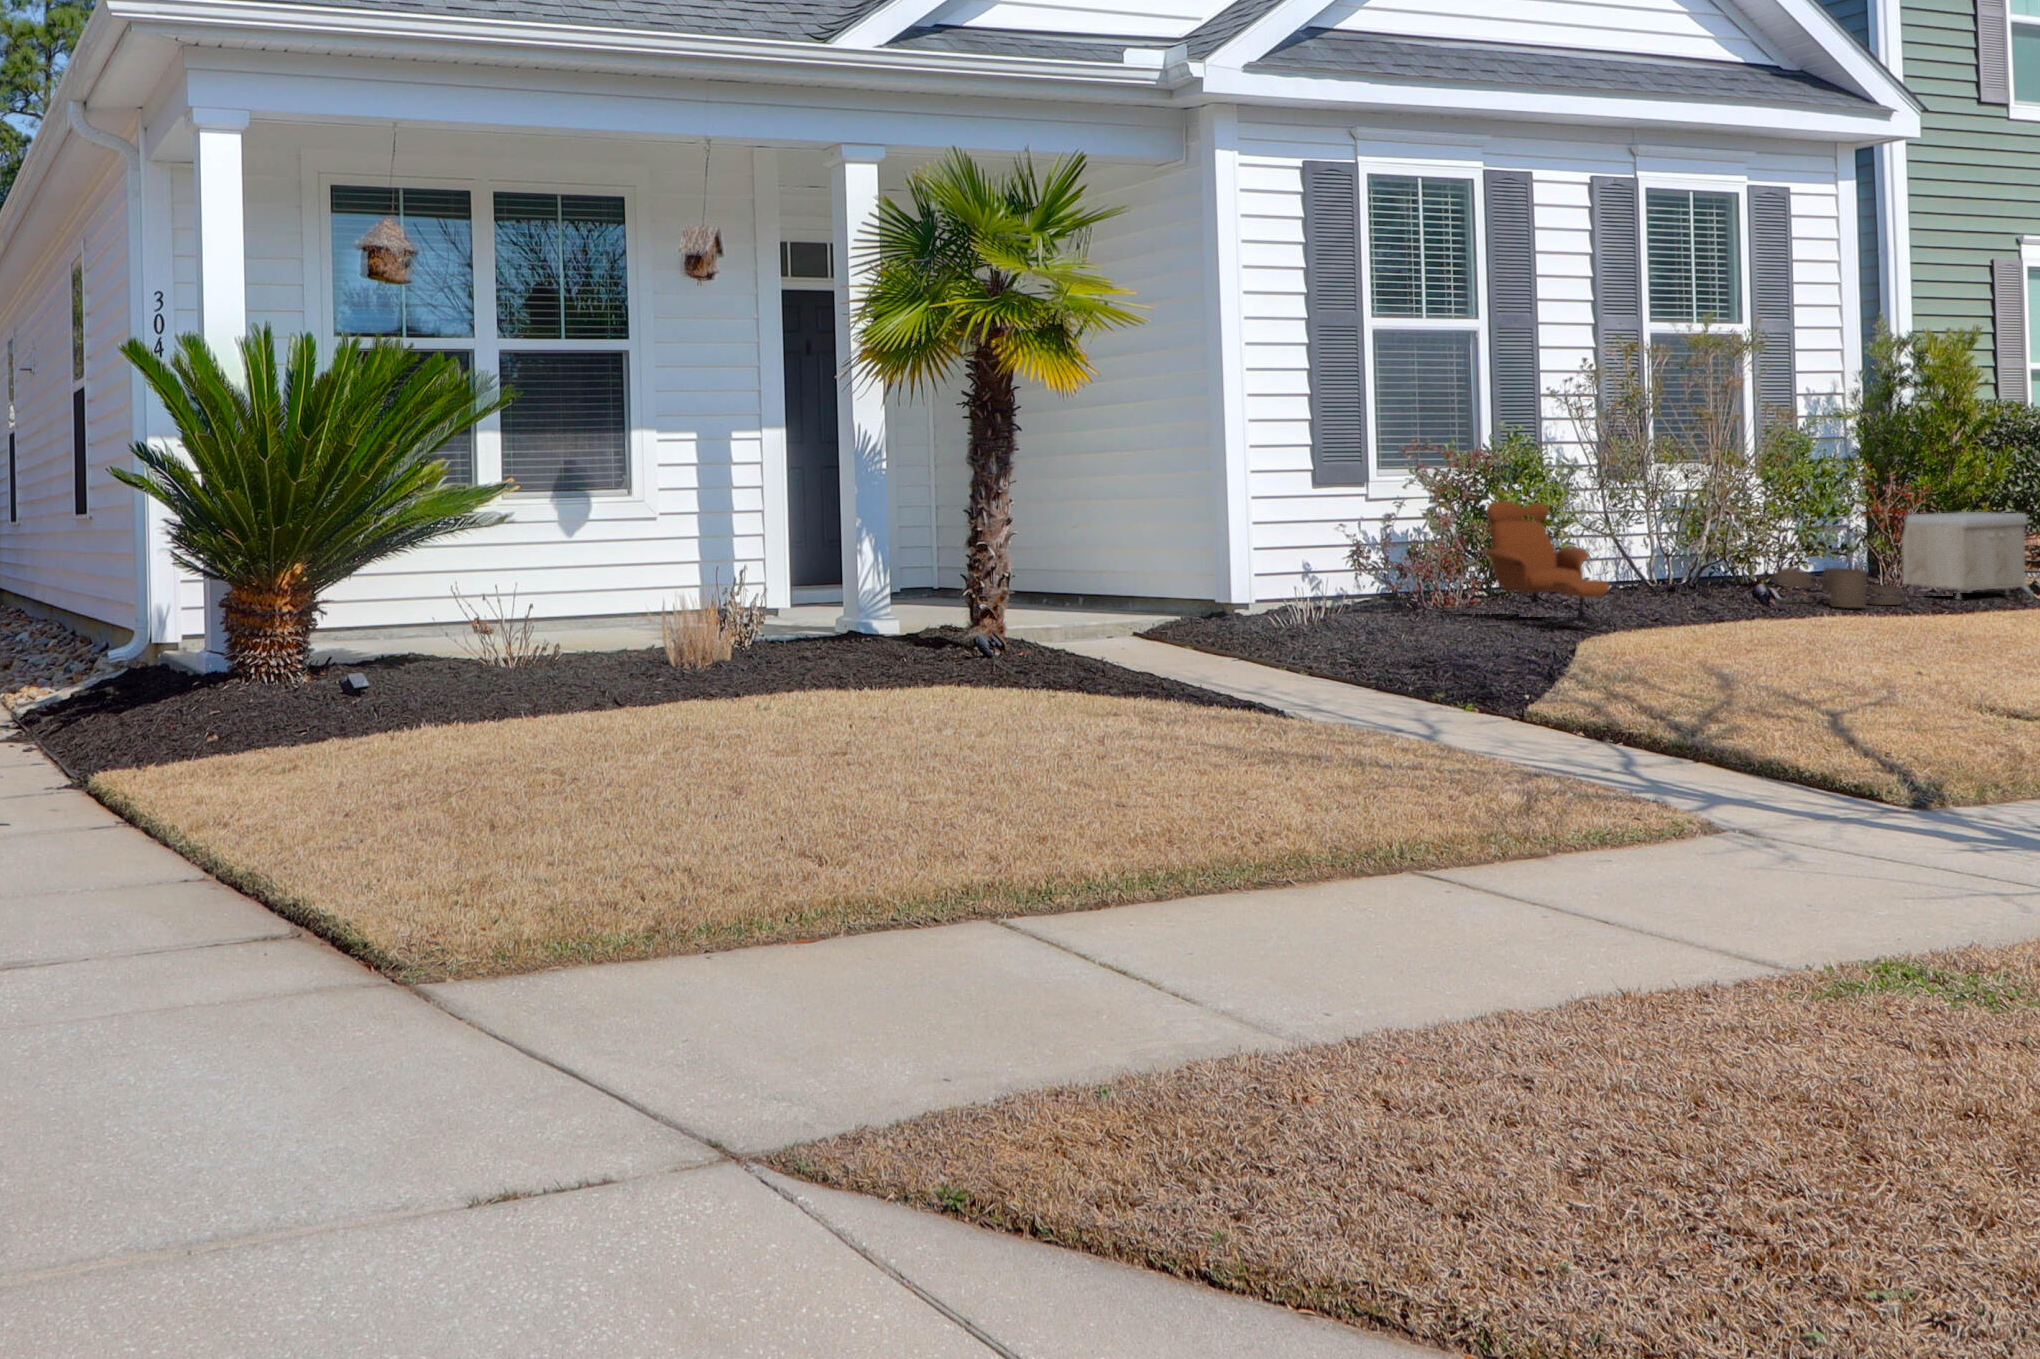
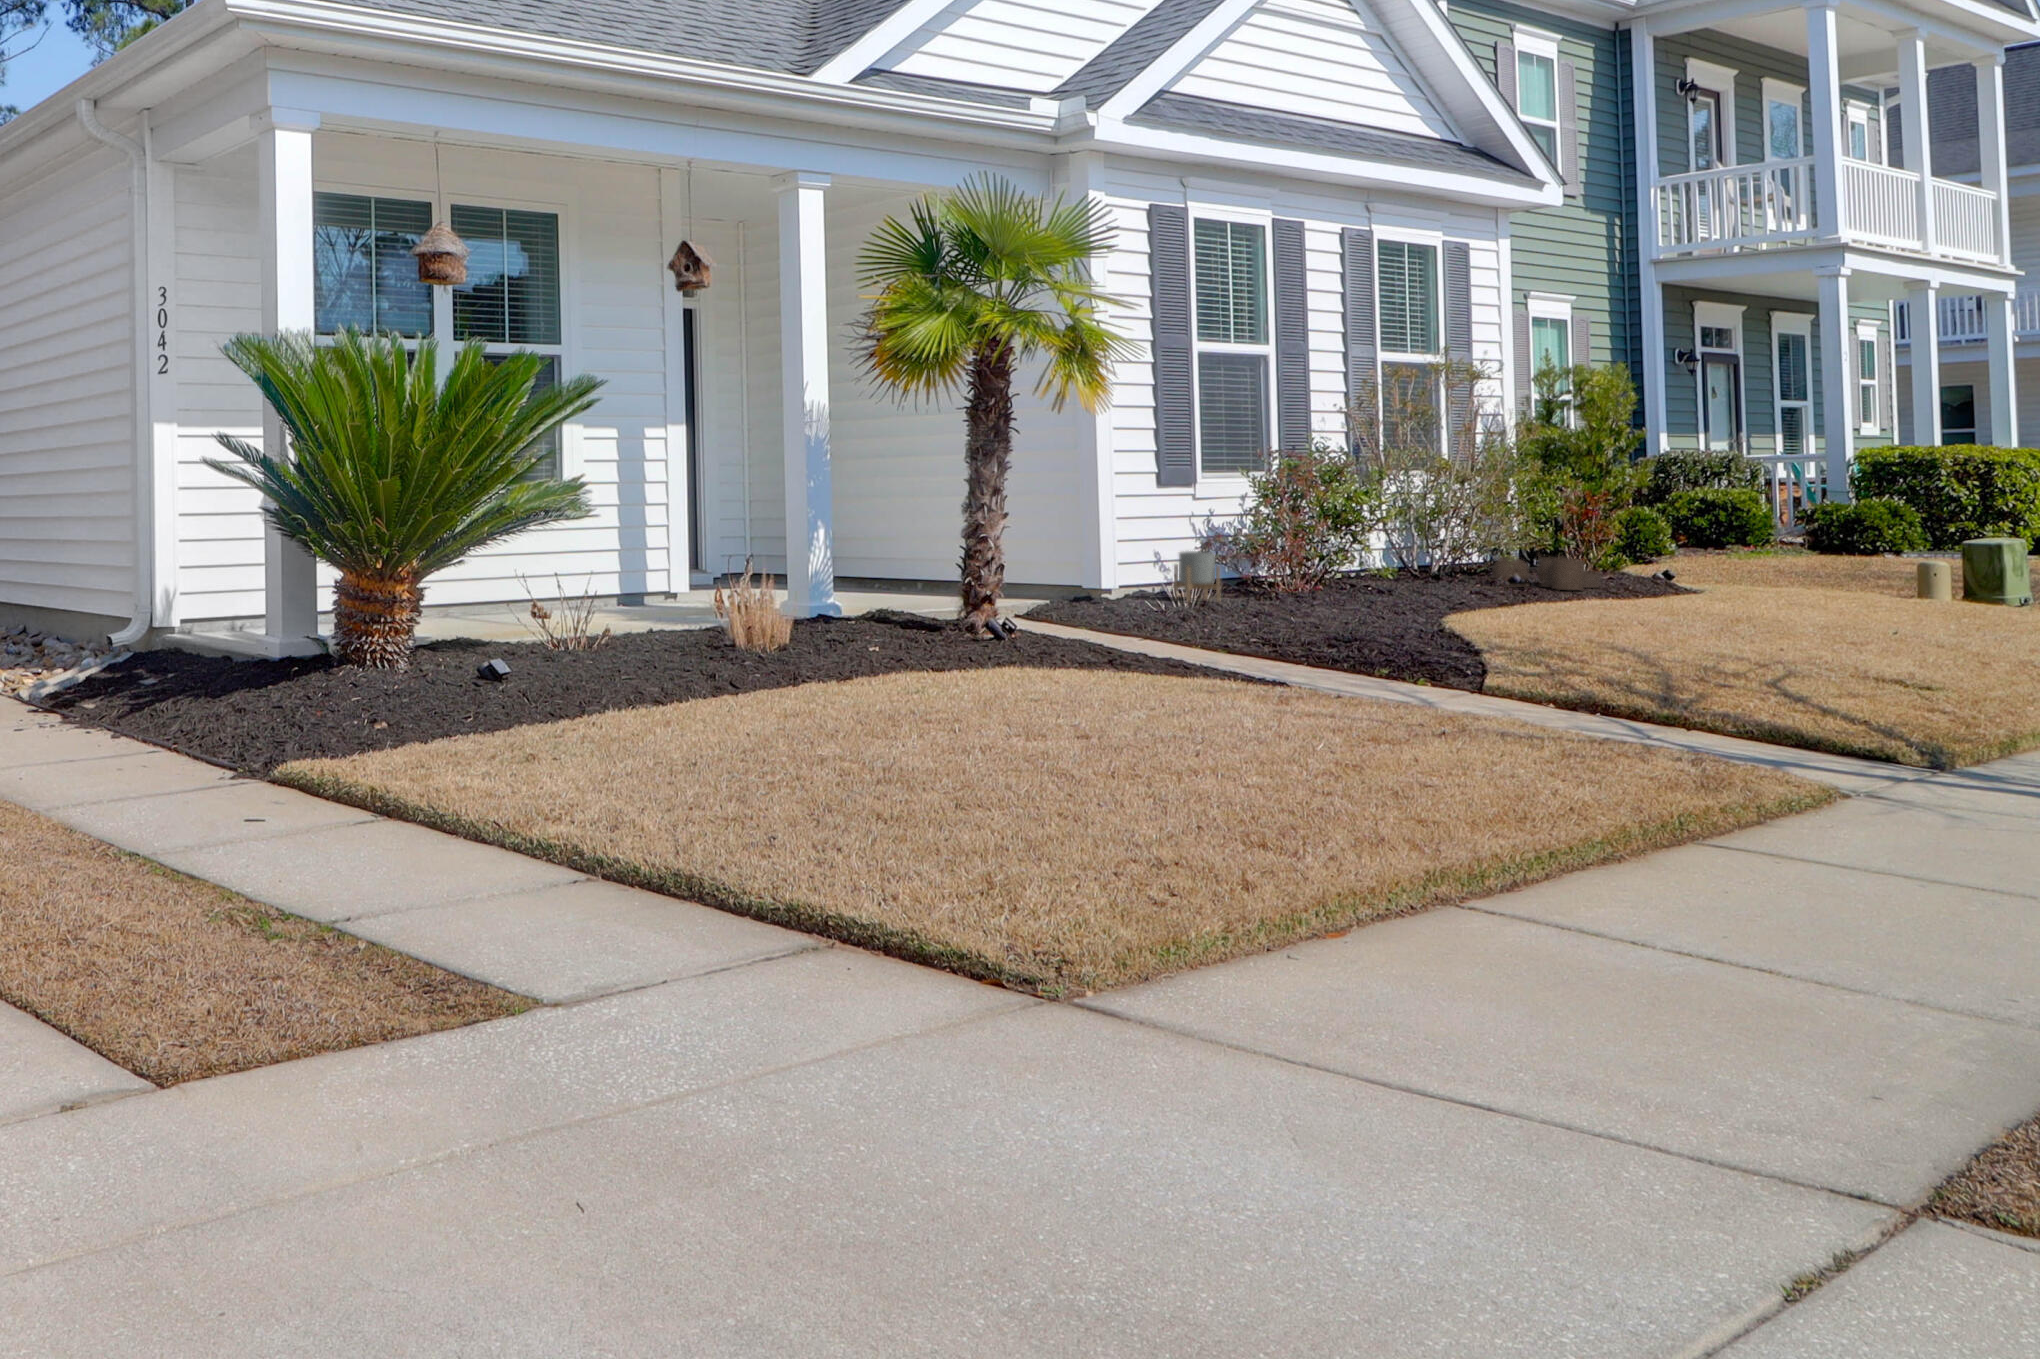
lounge chair: present [1484,501,1610,628] -> none [1306,500,1441,612]
storage bench: present [1902,512,2028,599] -> none [1580,511,1670,582]
planter: none [1327,559,1371,616] -> present [1174,551,1220,601]

